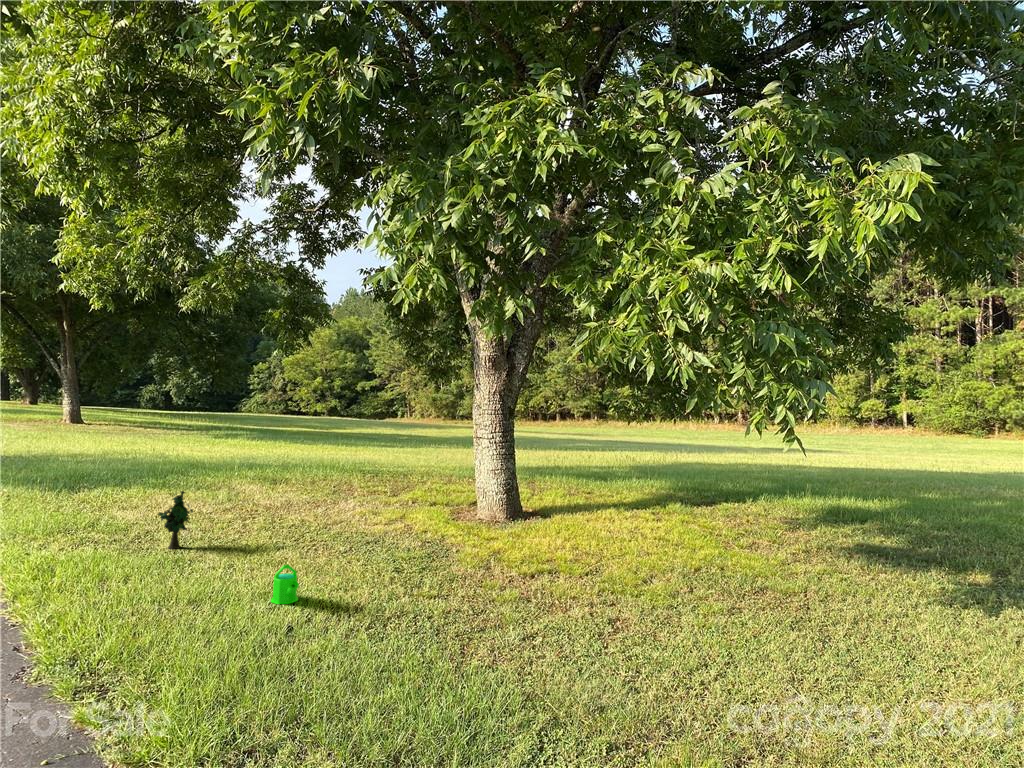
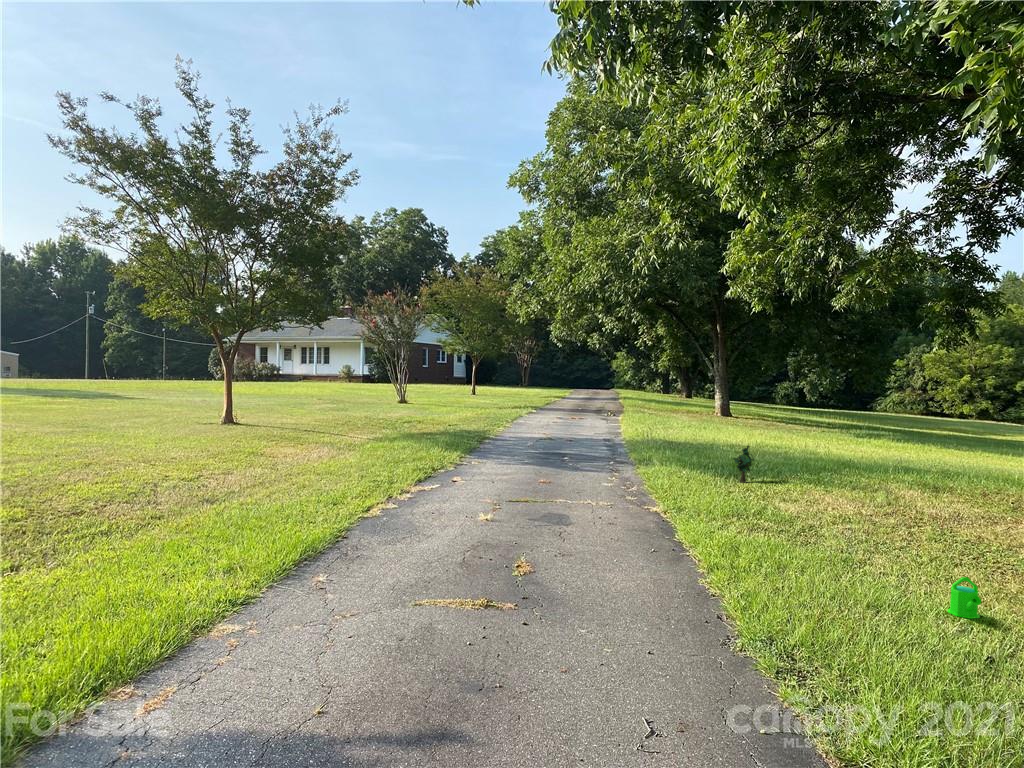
decorative plant: present [158,491,193,549] -> present [733,446,754,483]

